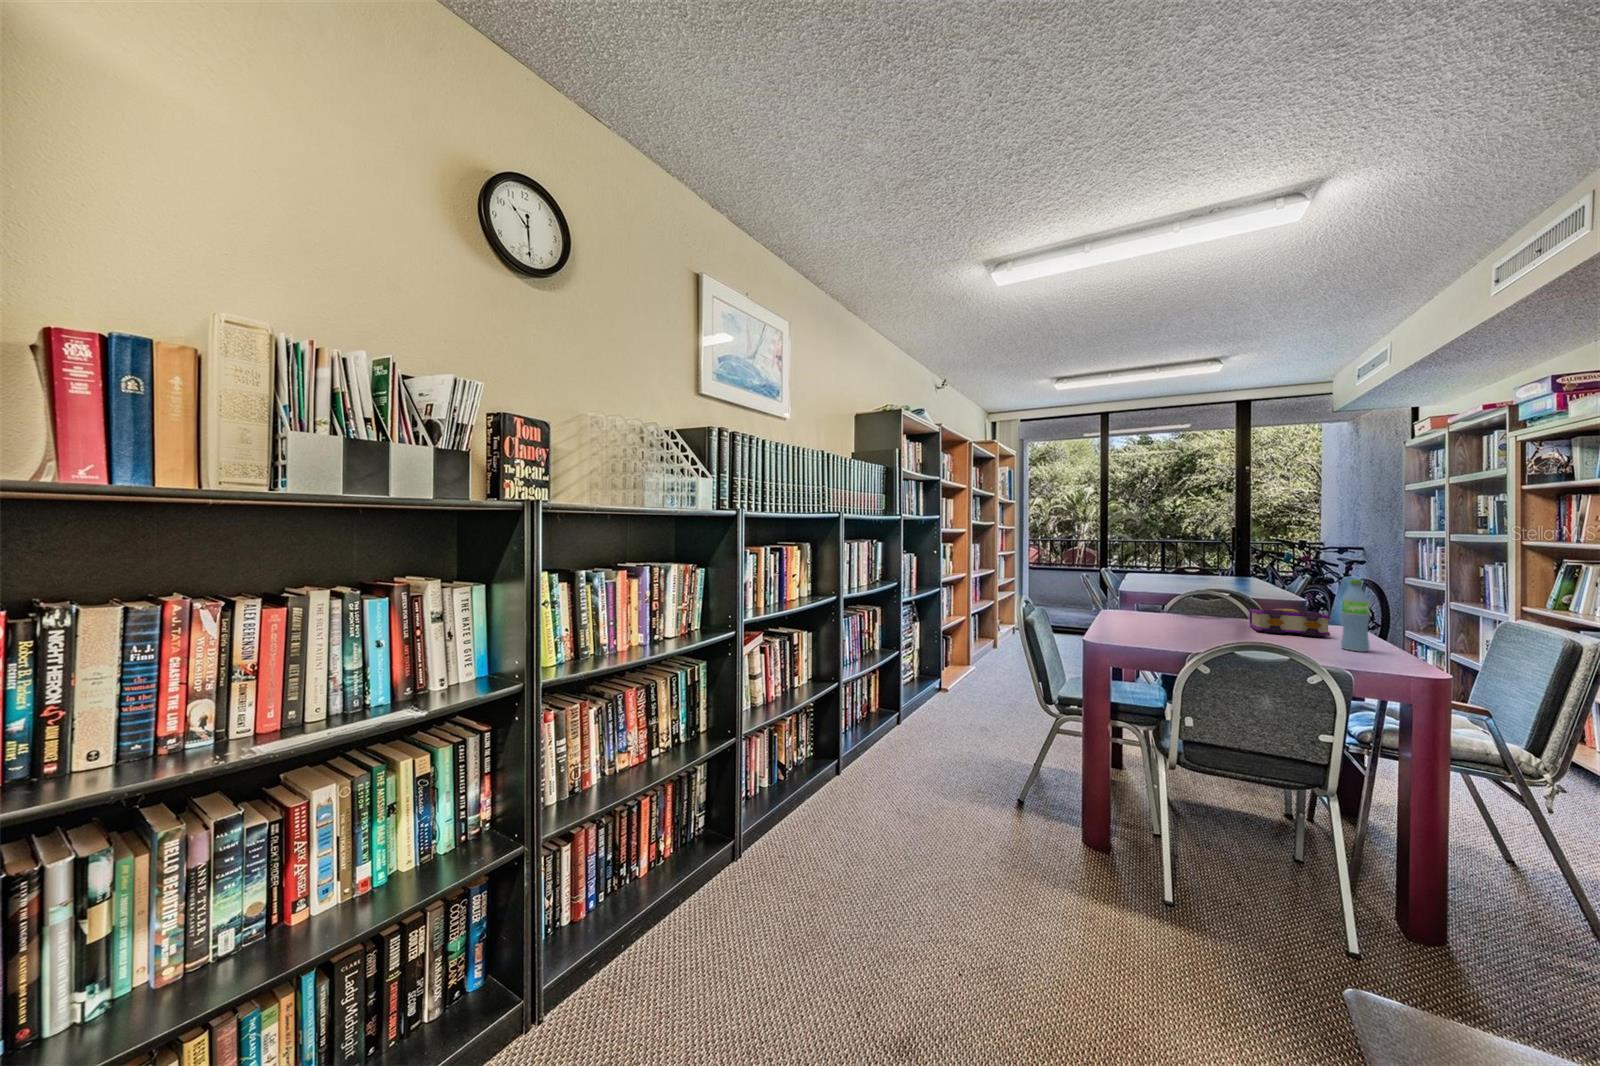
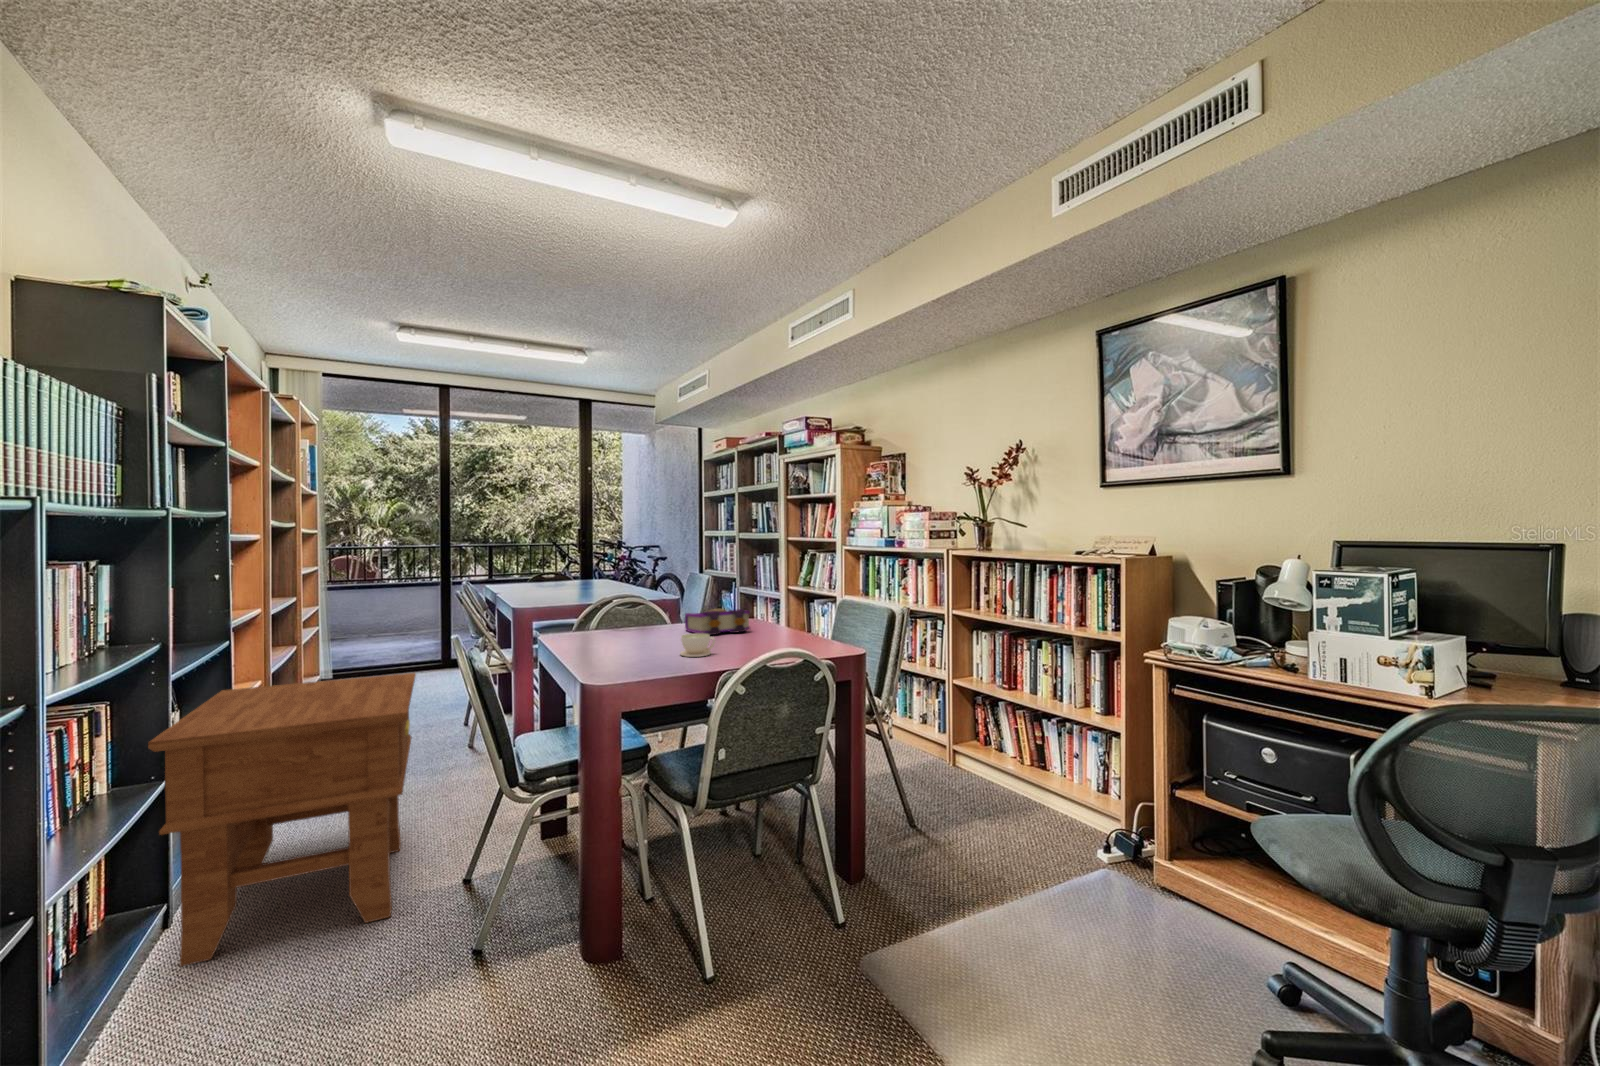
water bottle: present [1341,579,1370,652] -> none [770,575,788,640]
side table: none [884,613,1024,765] -> present [148,673,416,966]
coffee cup: none [1200,624,1241,646] -> present [680,633,715,657]

